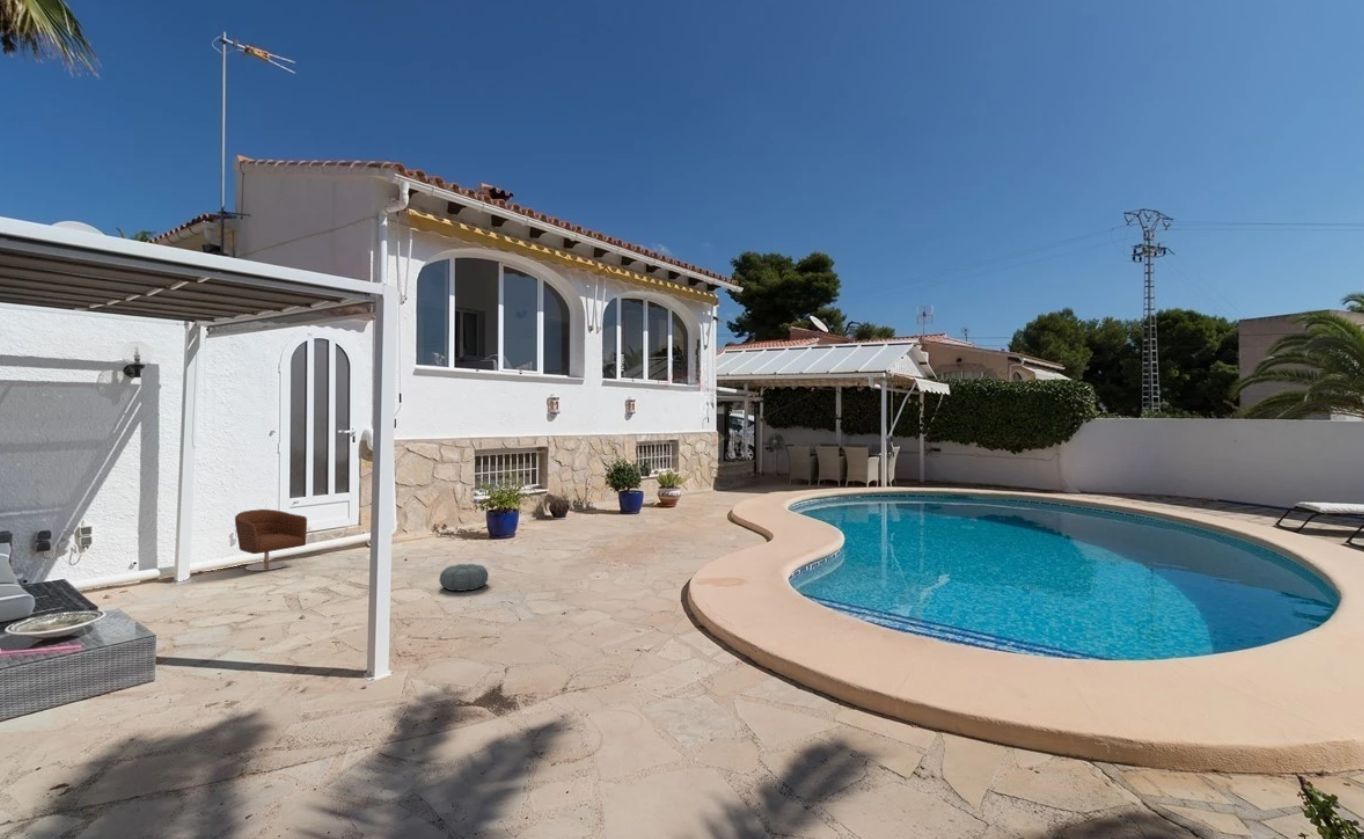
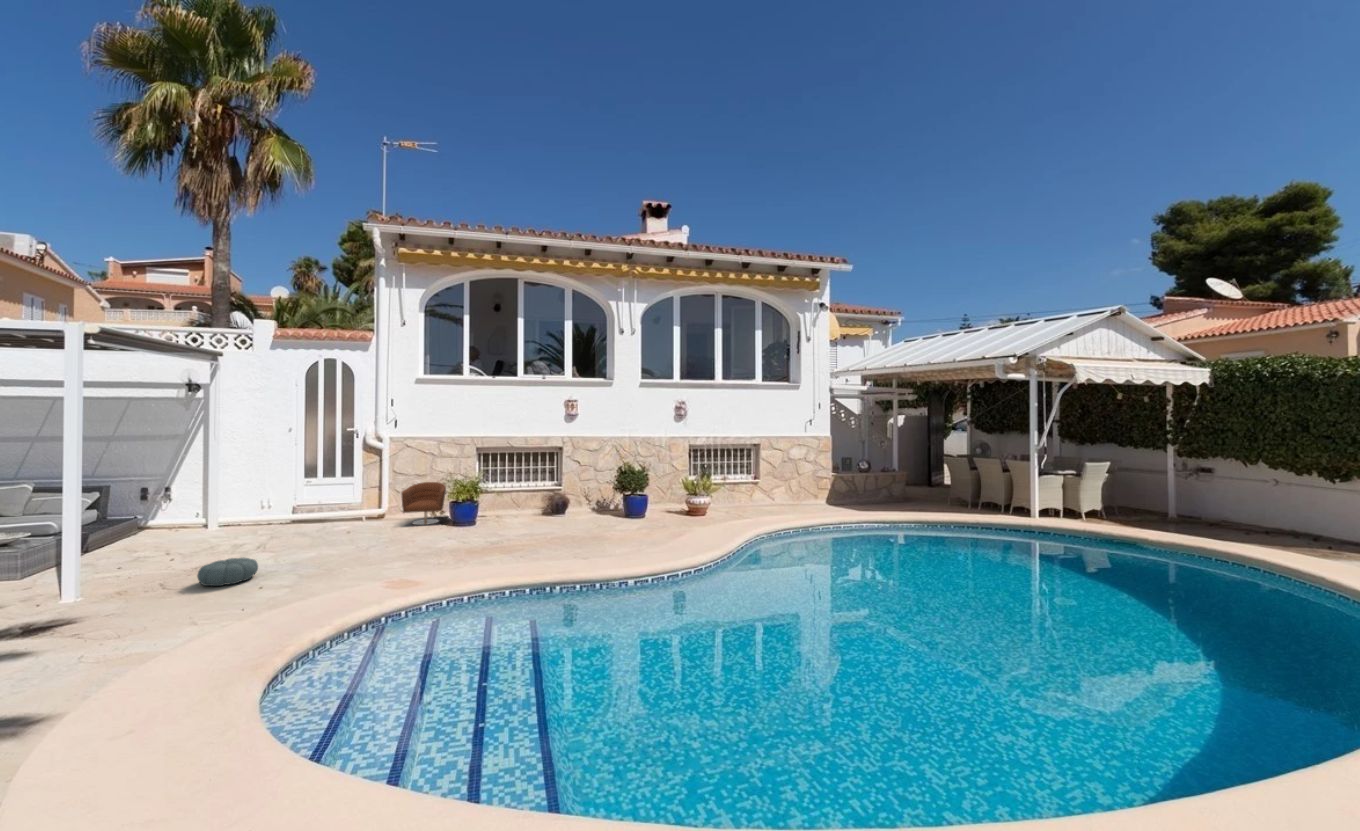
armchair: present [235,509,307,571] -> present [402,482,446,525]

